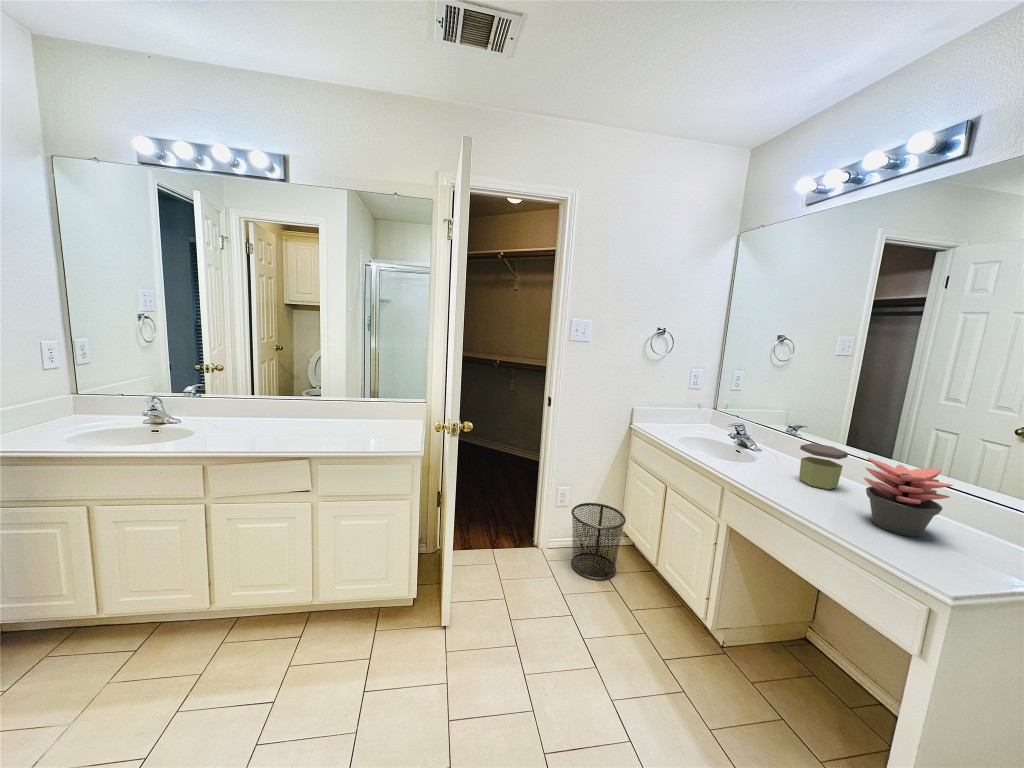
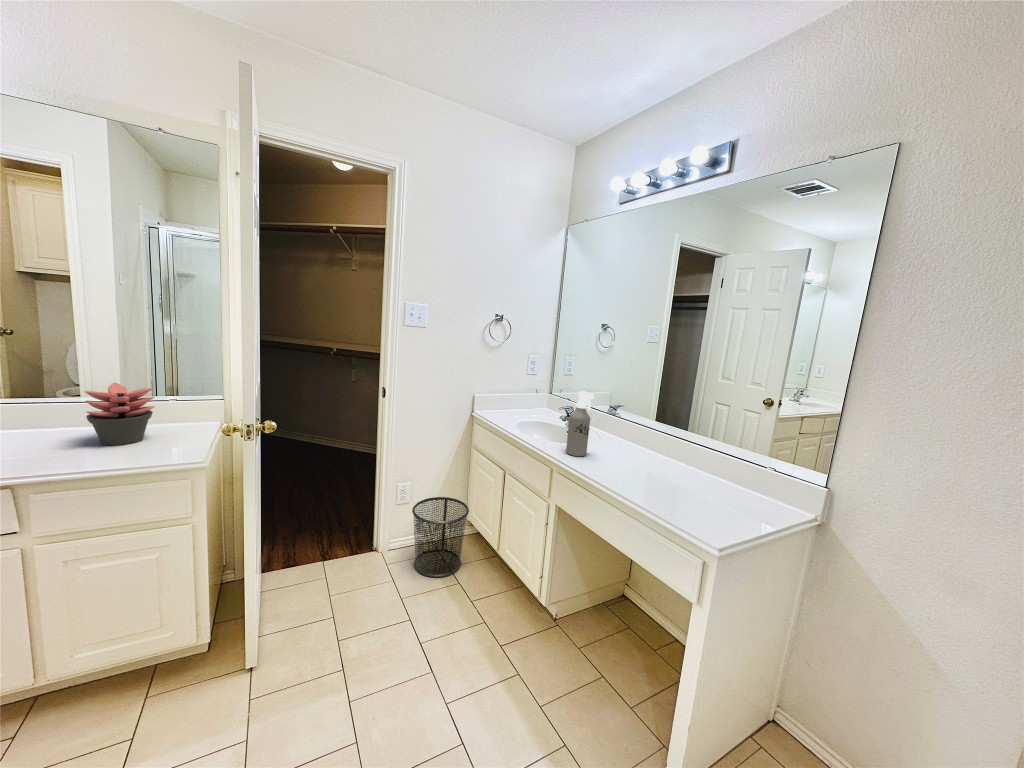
spray bottle: none [738,407,775,477] -> present [566,391,594,456]
jar: present [799,443,848,490] -> none [615,422,652,463]
succulent plant: present [864,458,953,537] -> present [85,383,155,445]

